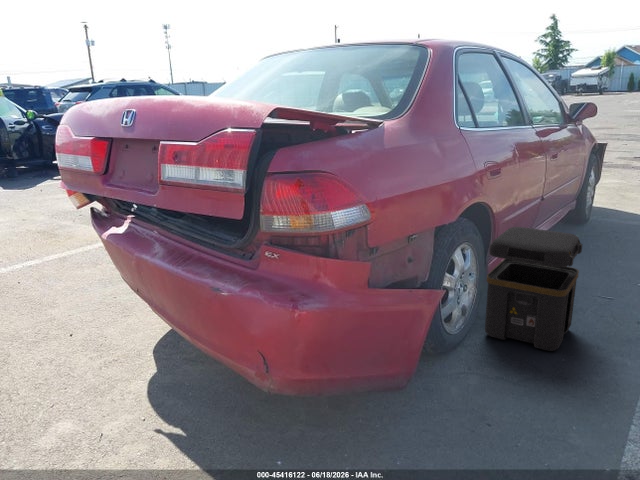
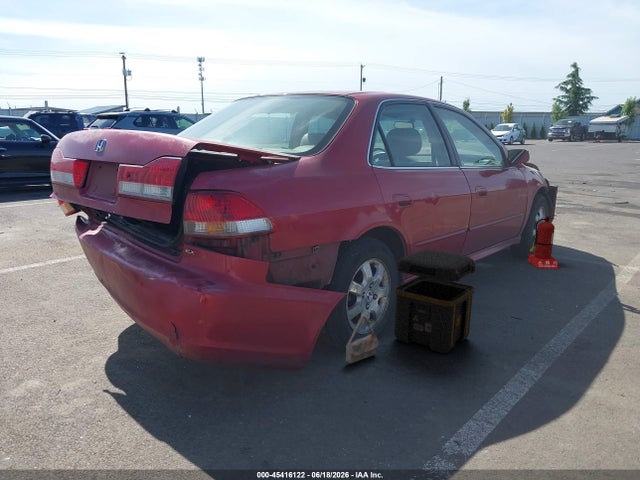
fire extinguisher: none [583,175,621,236] -> present [528,215,559,269]
bag: none [443,313,478,373] -> present [345,316,379,363]

